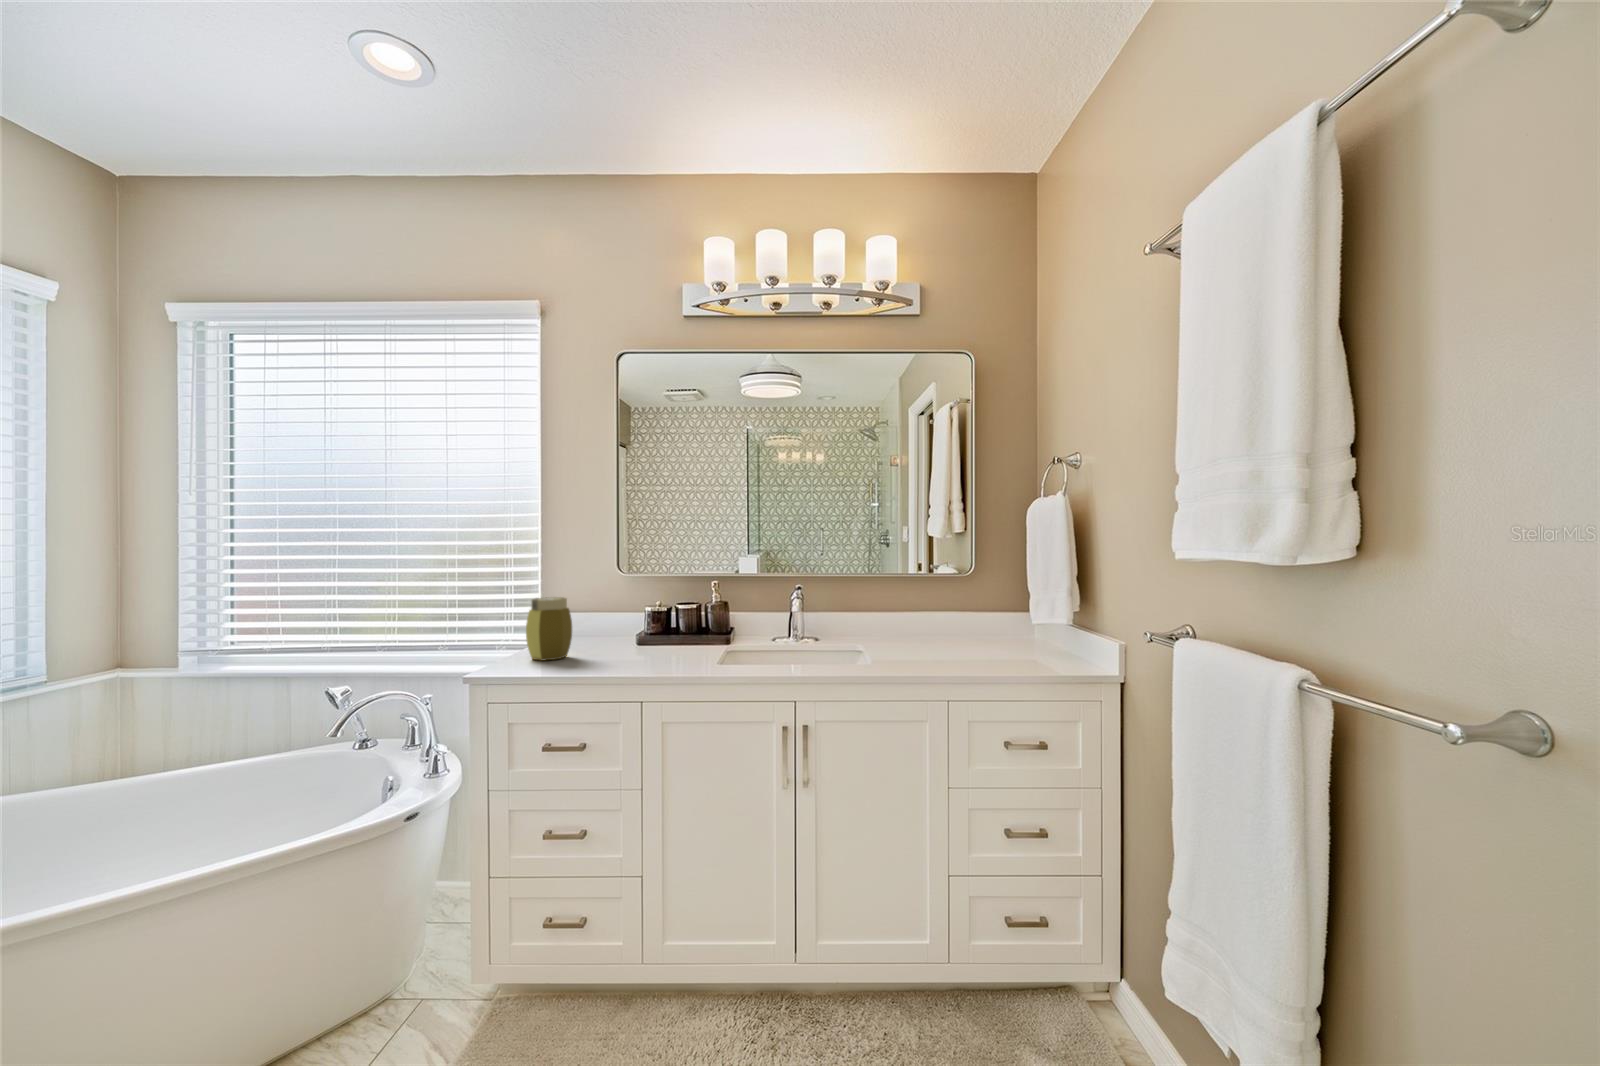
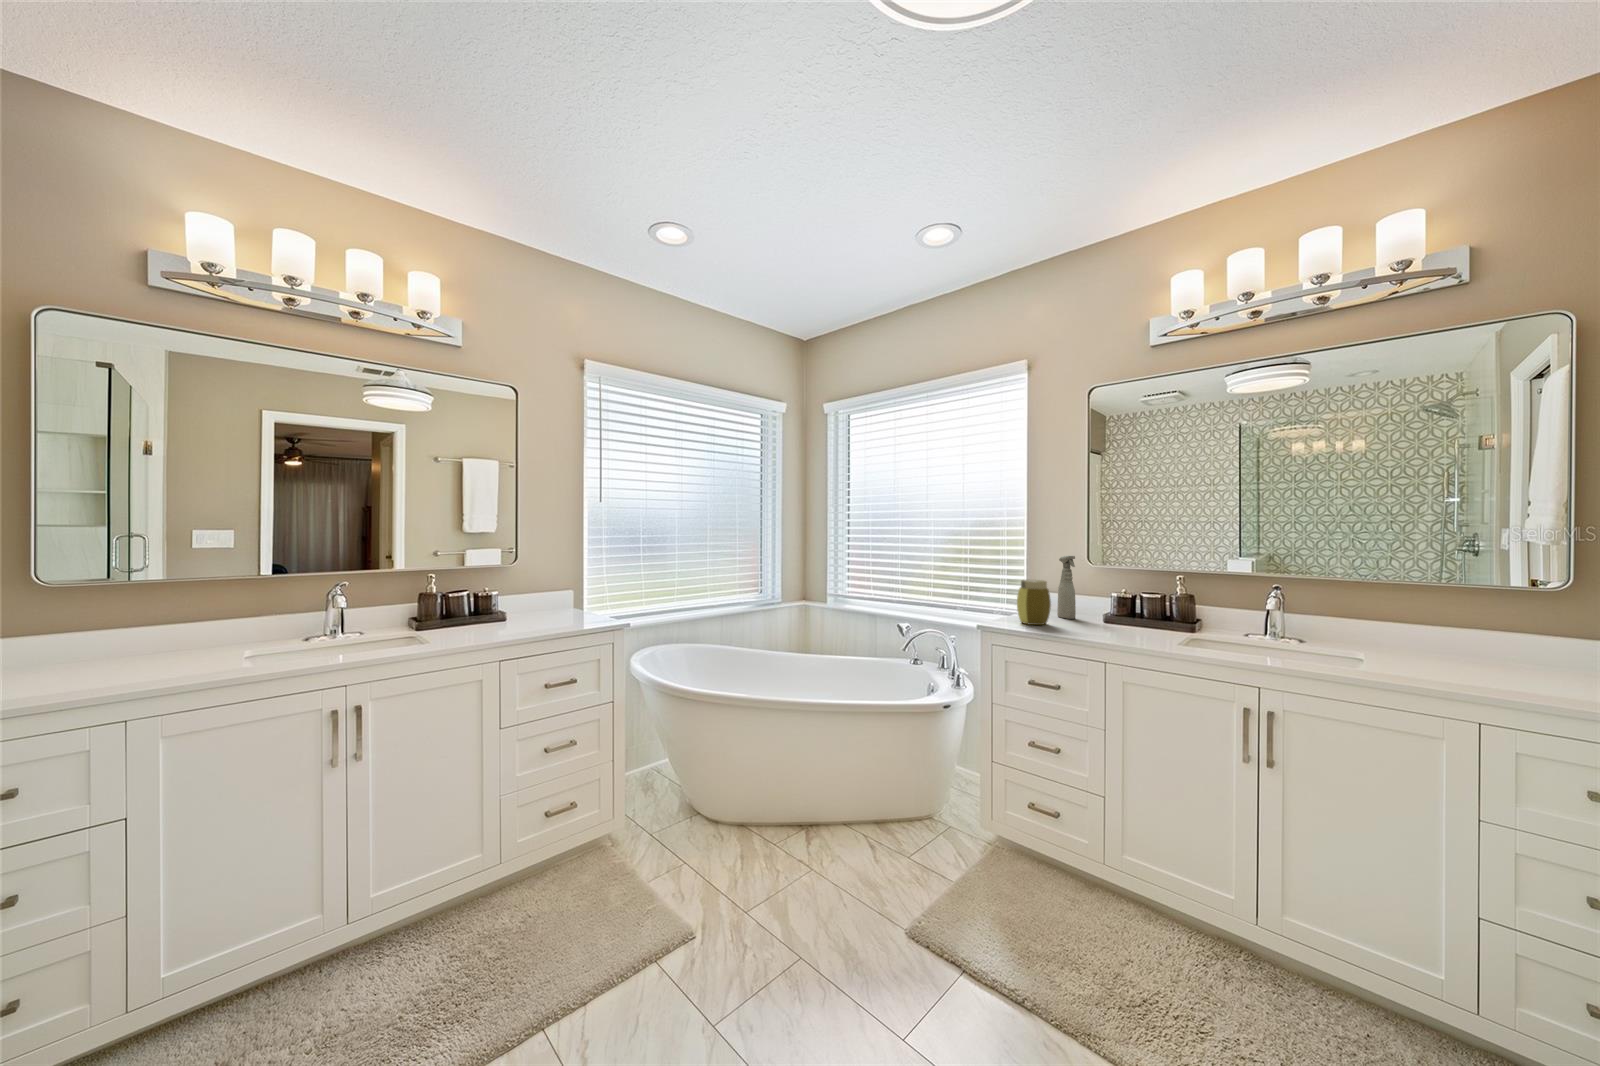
spray bottle: none [581,563,603,645] -> present [1057,556,1076,619]

